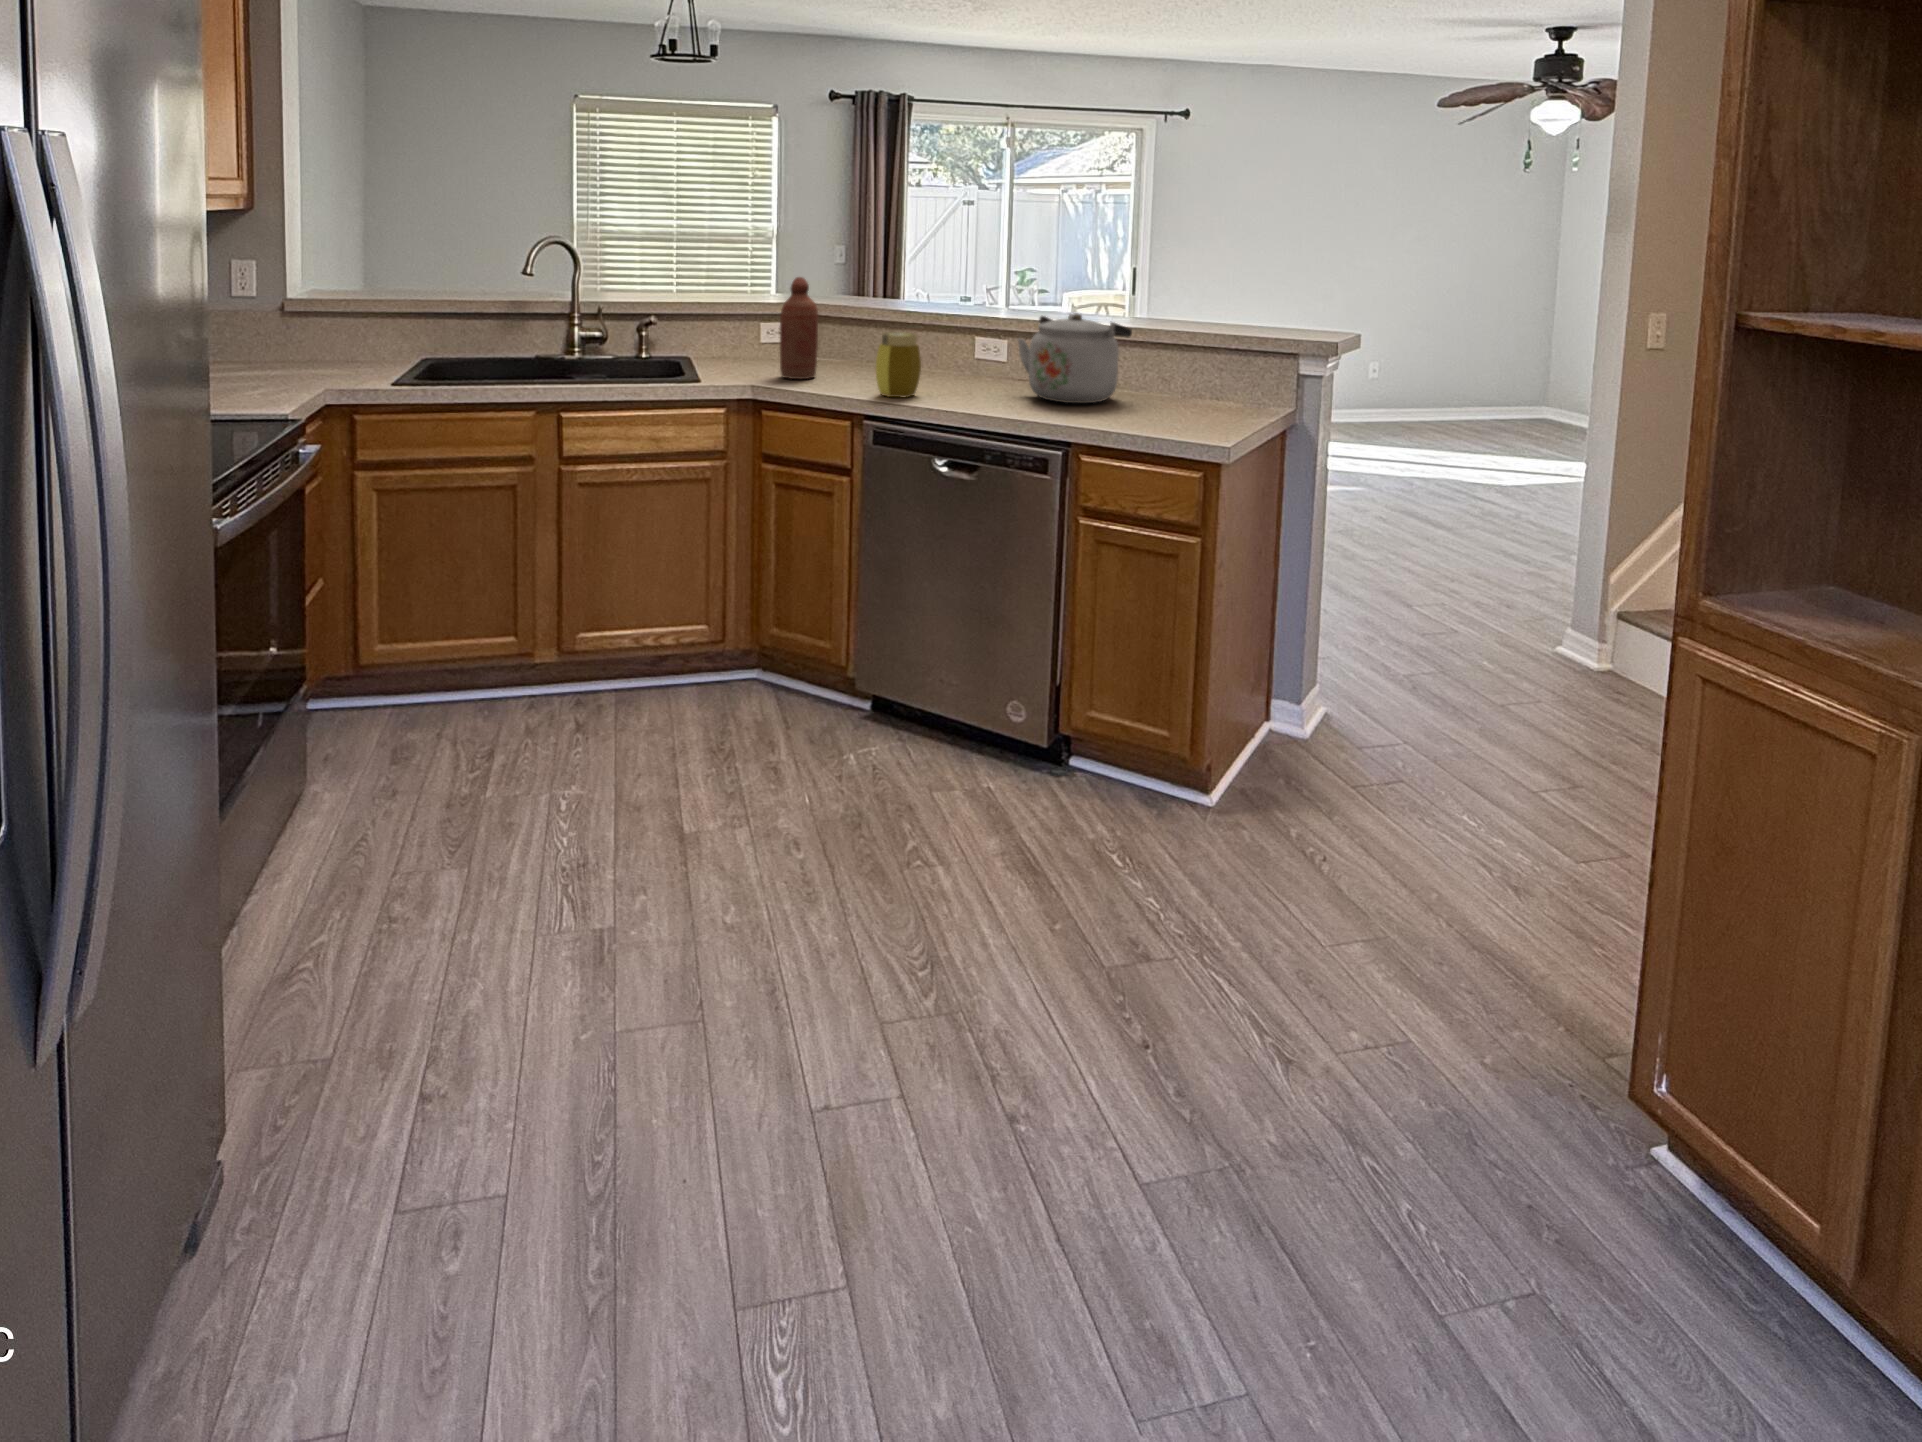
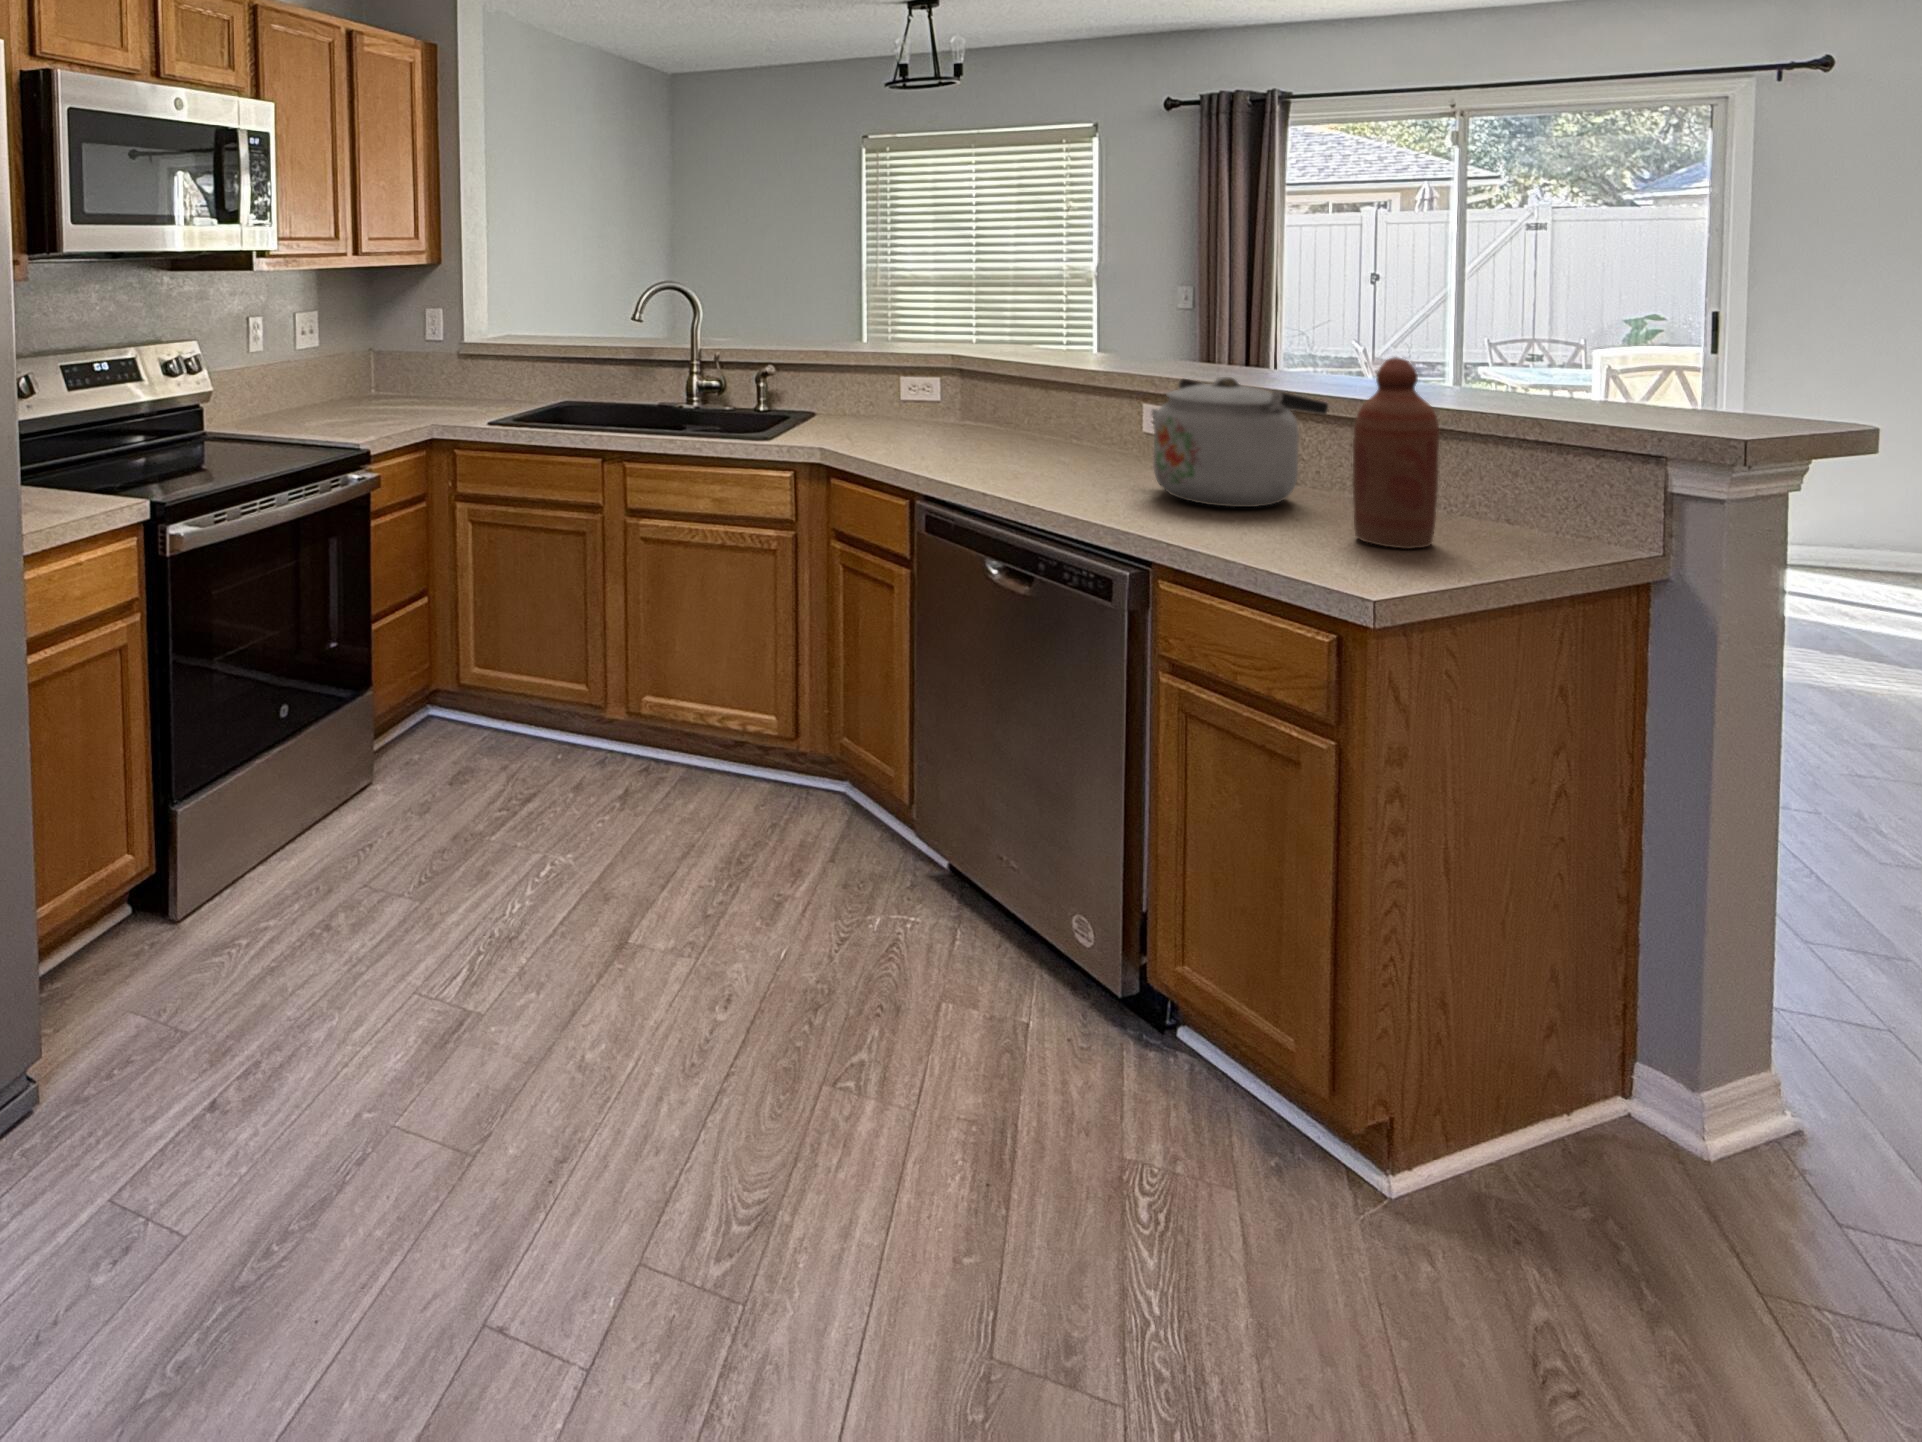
bottle: present [780,277,818,379] -> present [1353,358,1439,549]
jar: present [876,332,921,397] -> none [955,394,1014,478]

